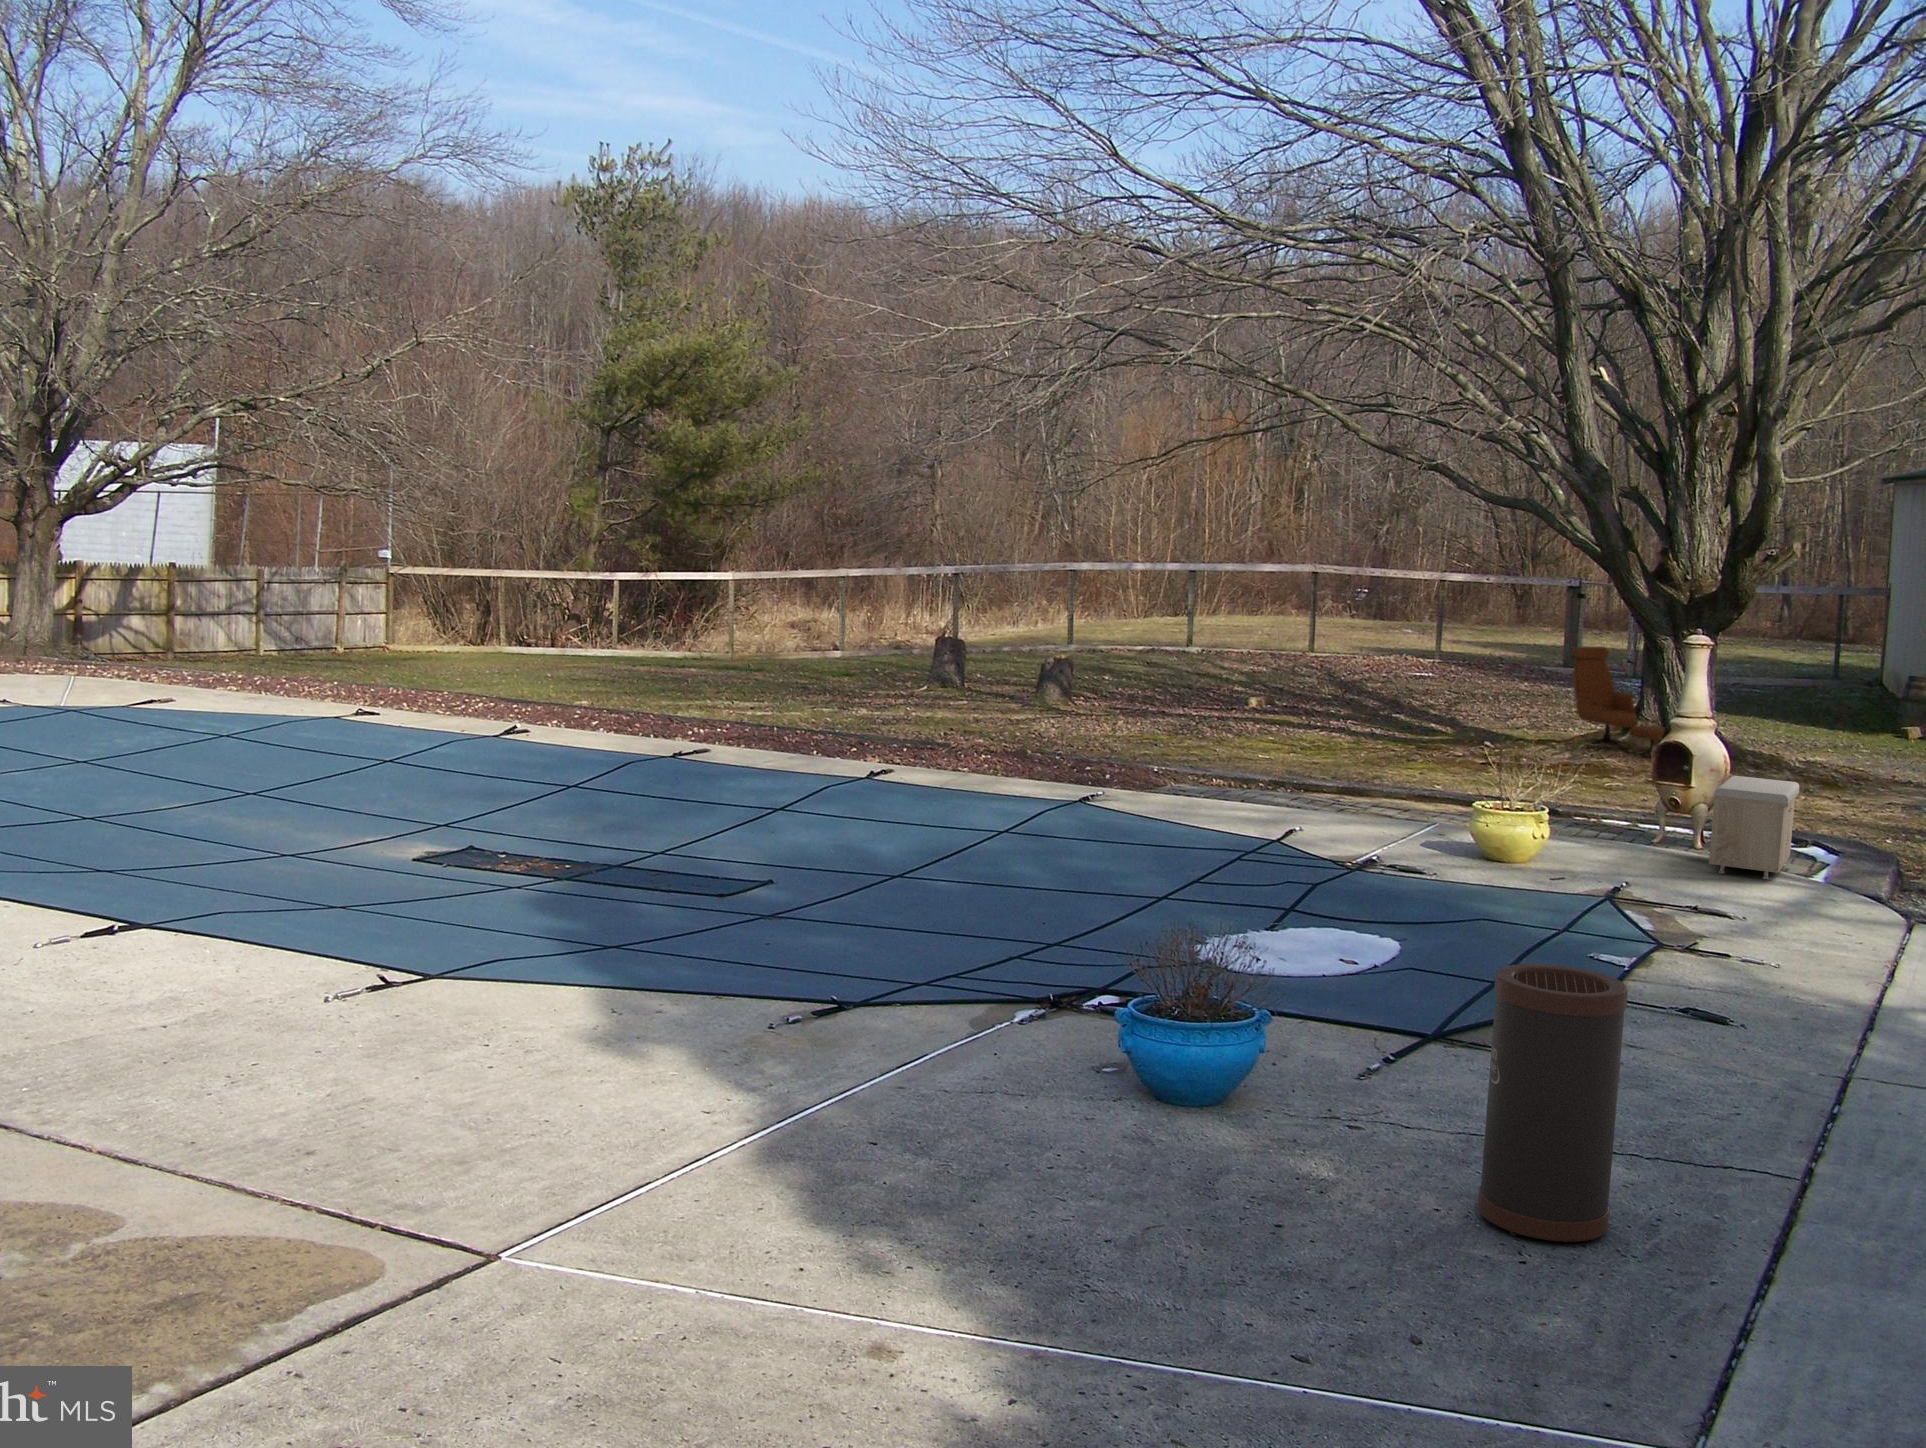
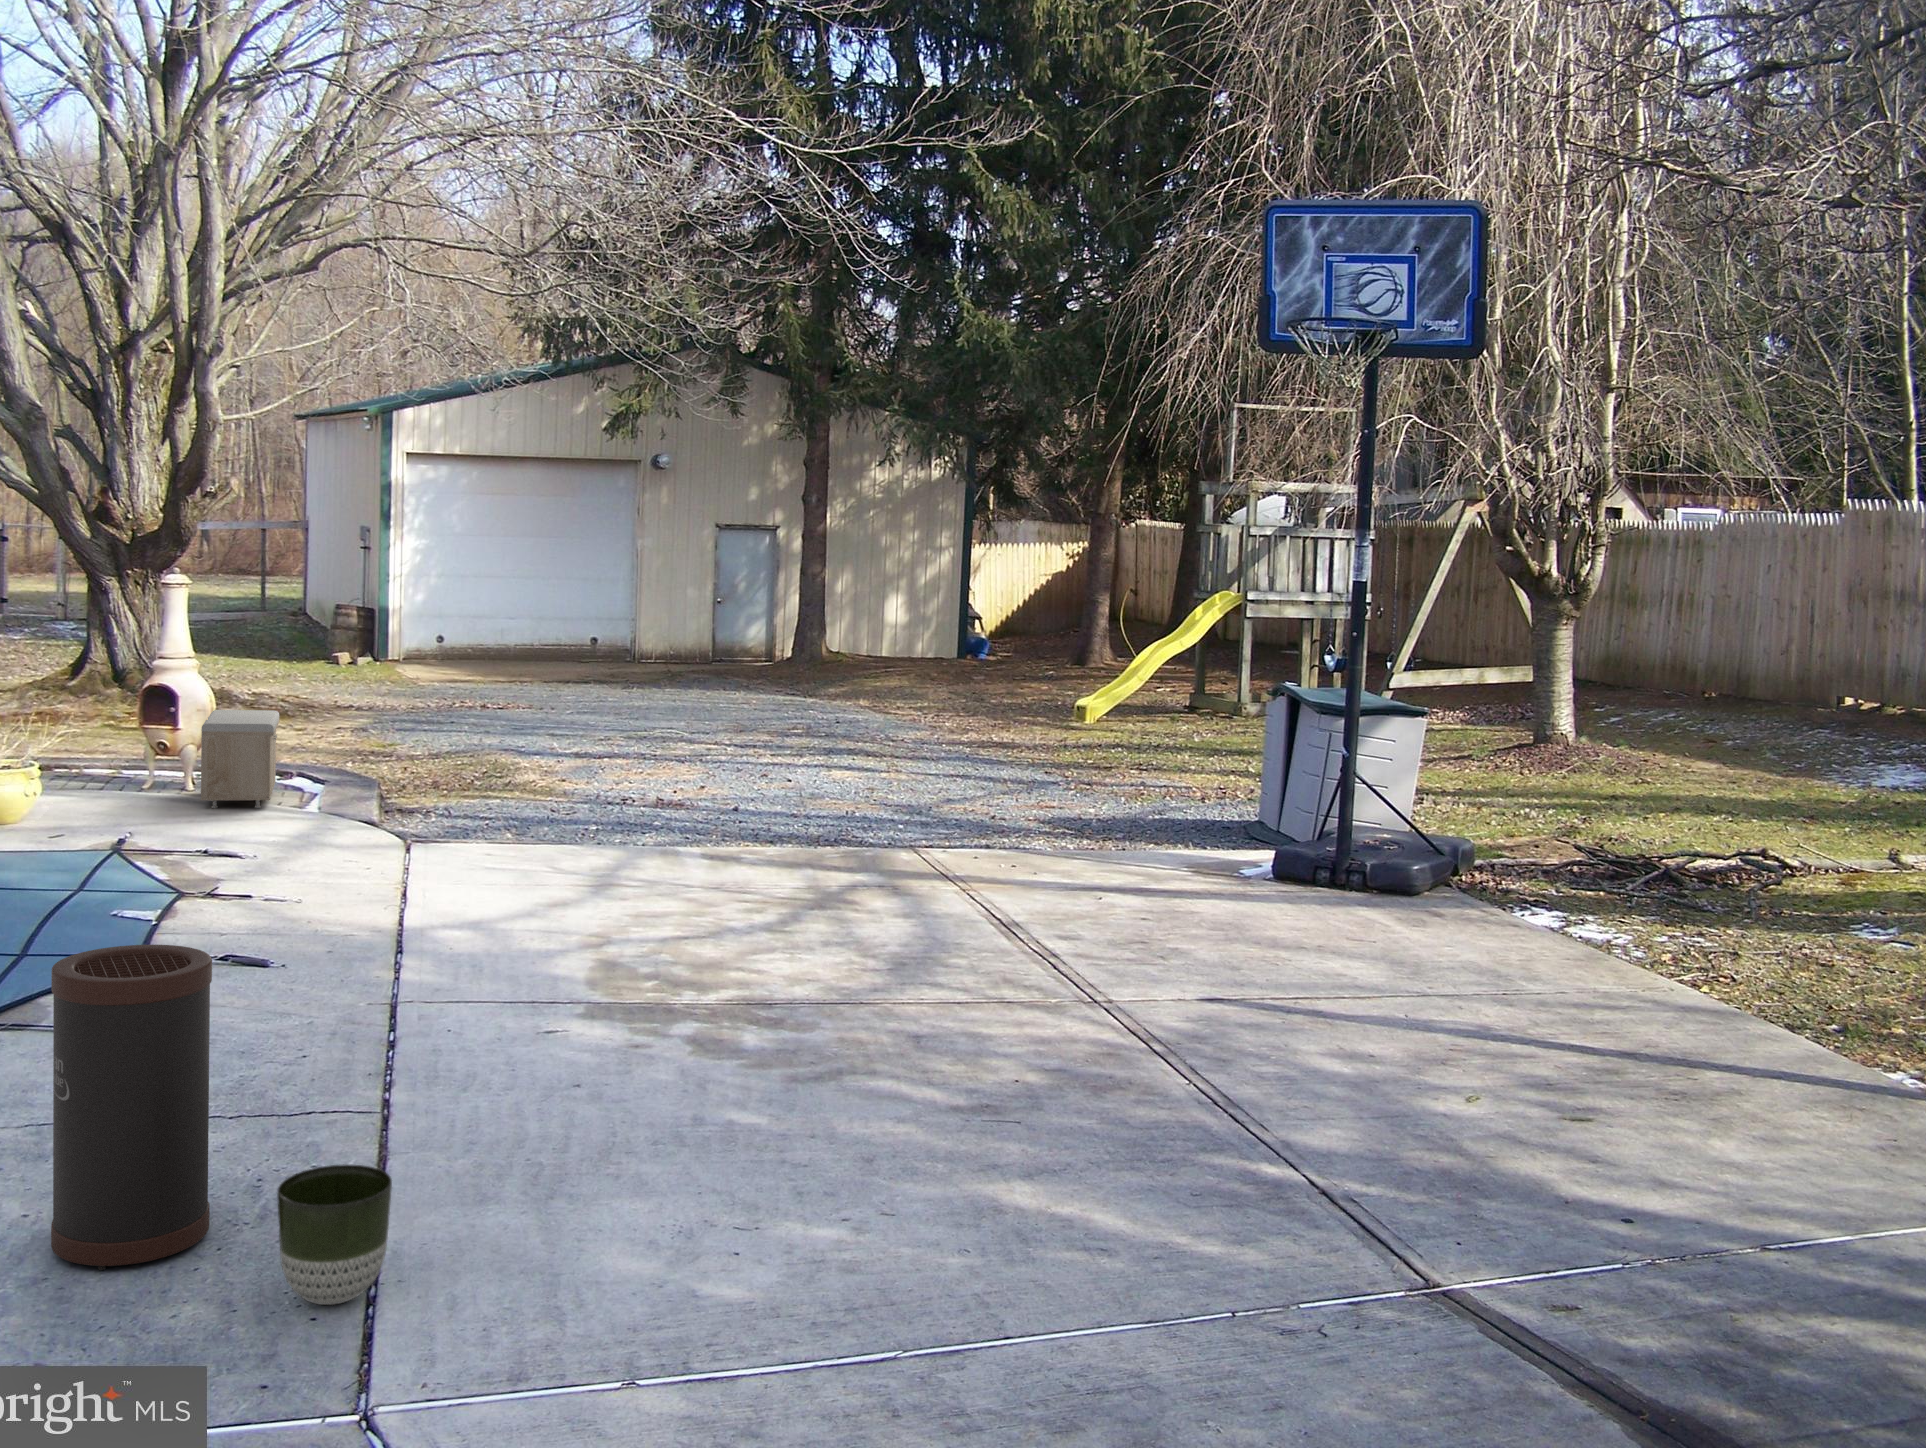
lounge chair: present [1573,647,1665,754] -> none [14,590,135,701]
planter: none [1655,1197,1764,1327] -> present [277,1164,392,1305]

